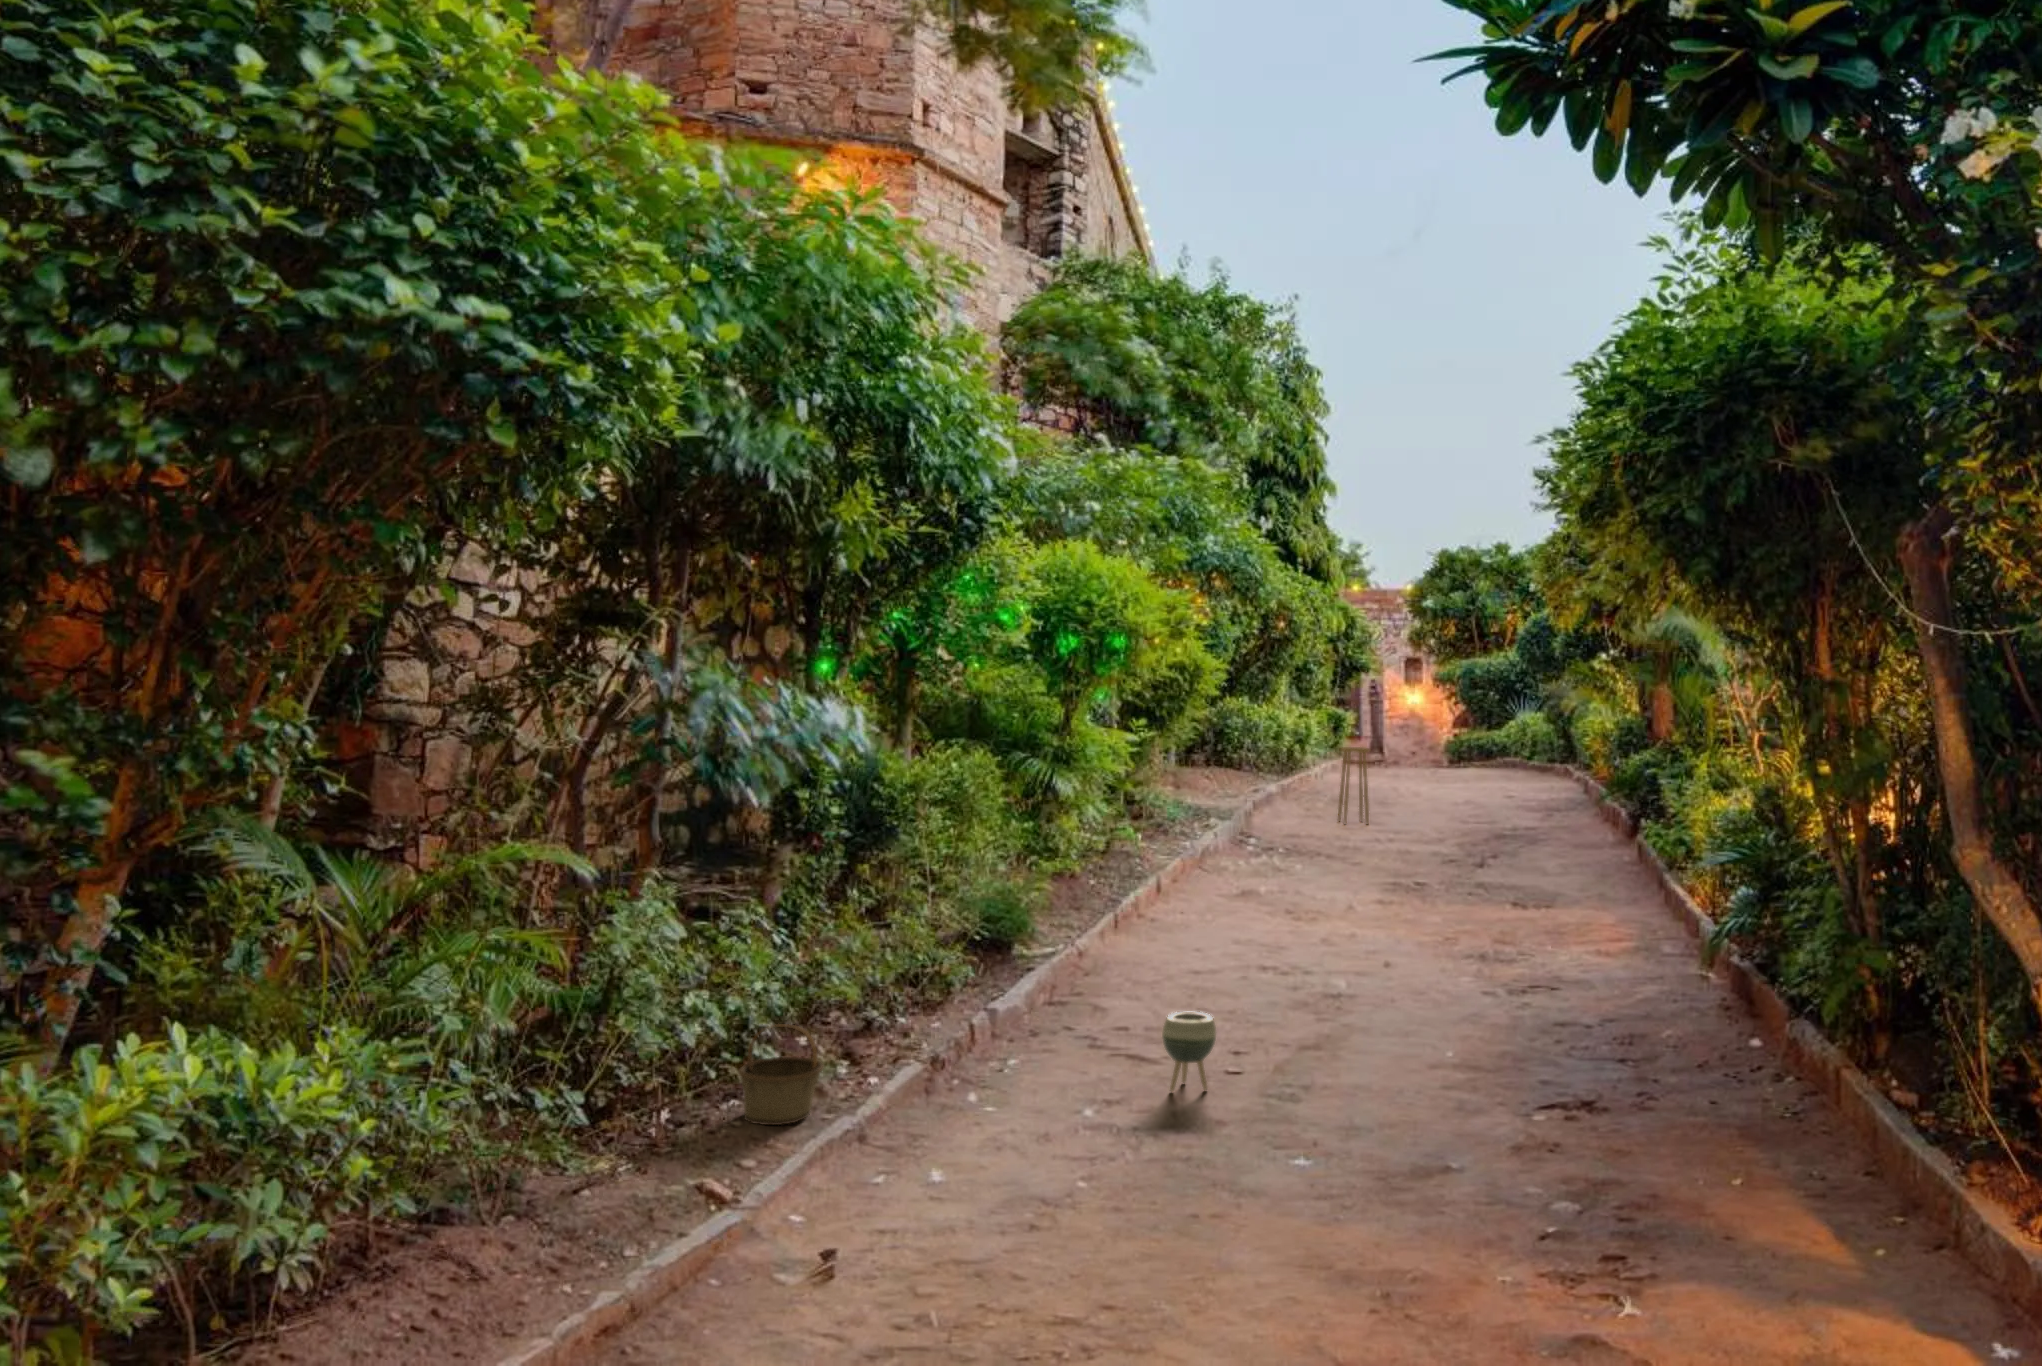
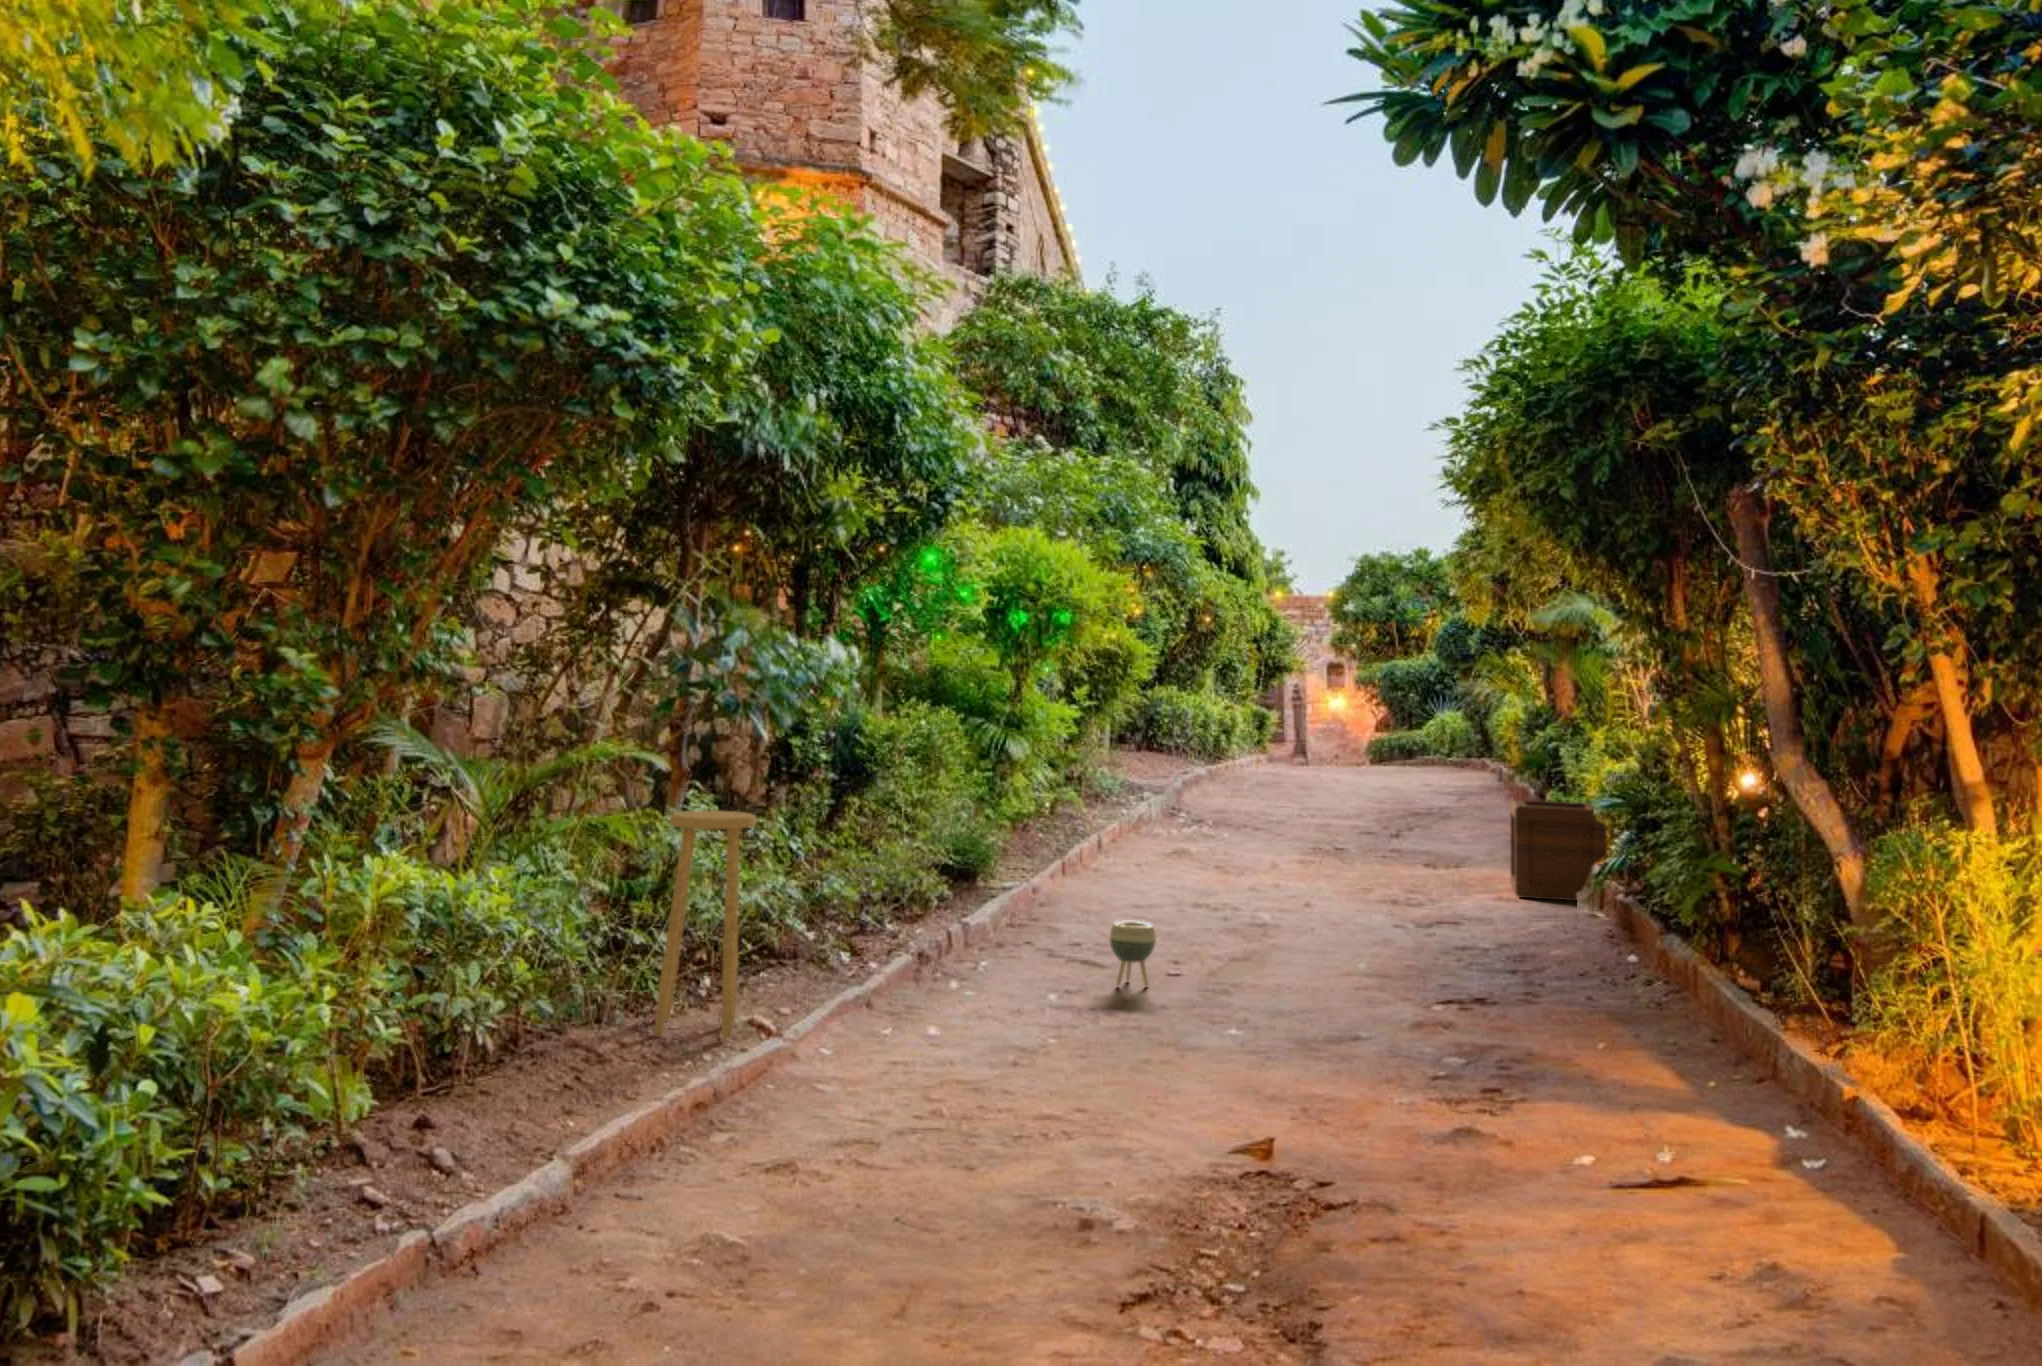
stool: present [1338,747,1370,825] -> present [654,810,756,1038]
wooden crate: none [1606,832,1712,947] -> present [1510,800,1607,901]
basket: present [738,1024,824,1125] -> none [766,908,834,988]

